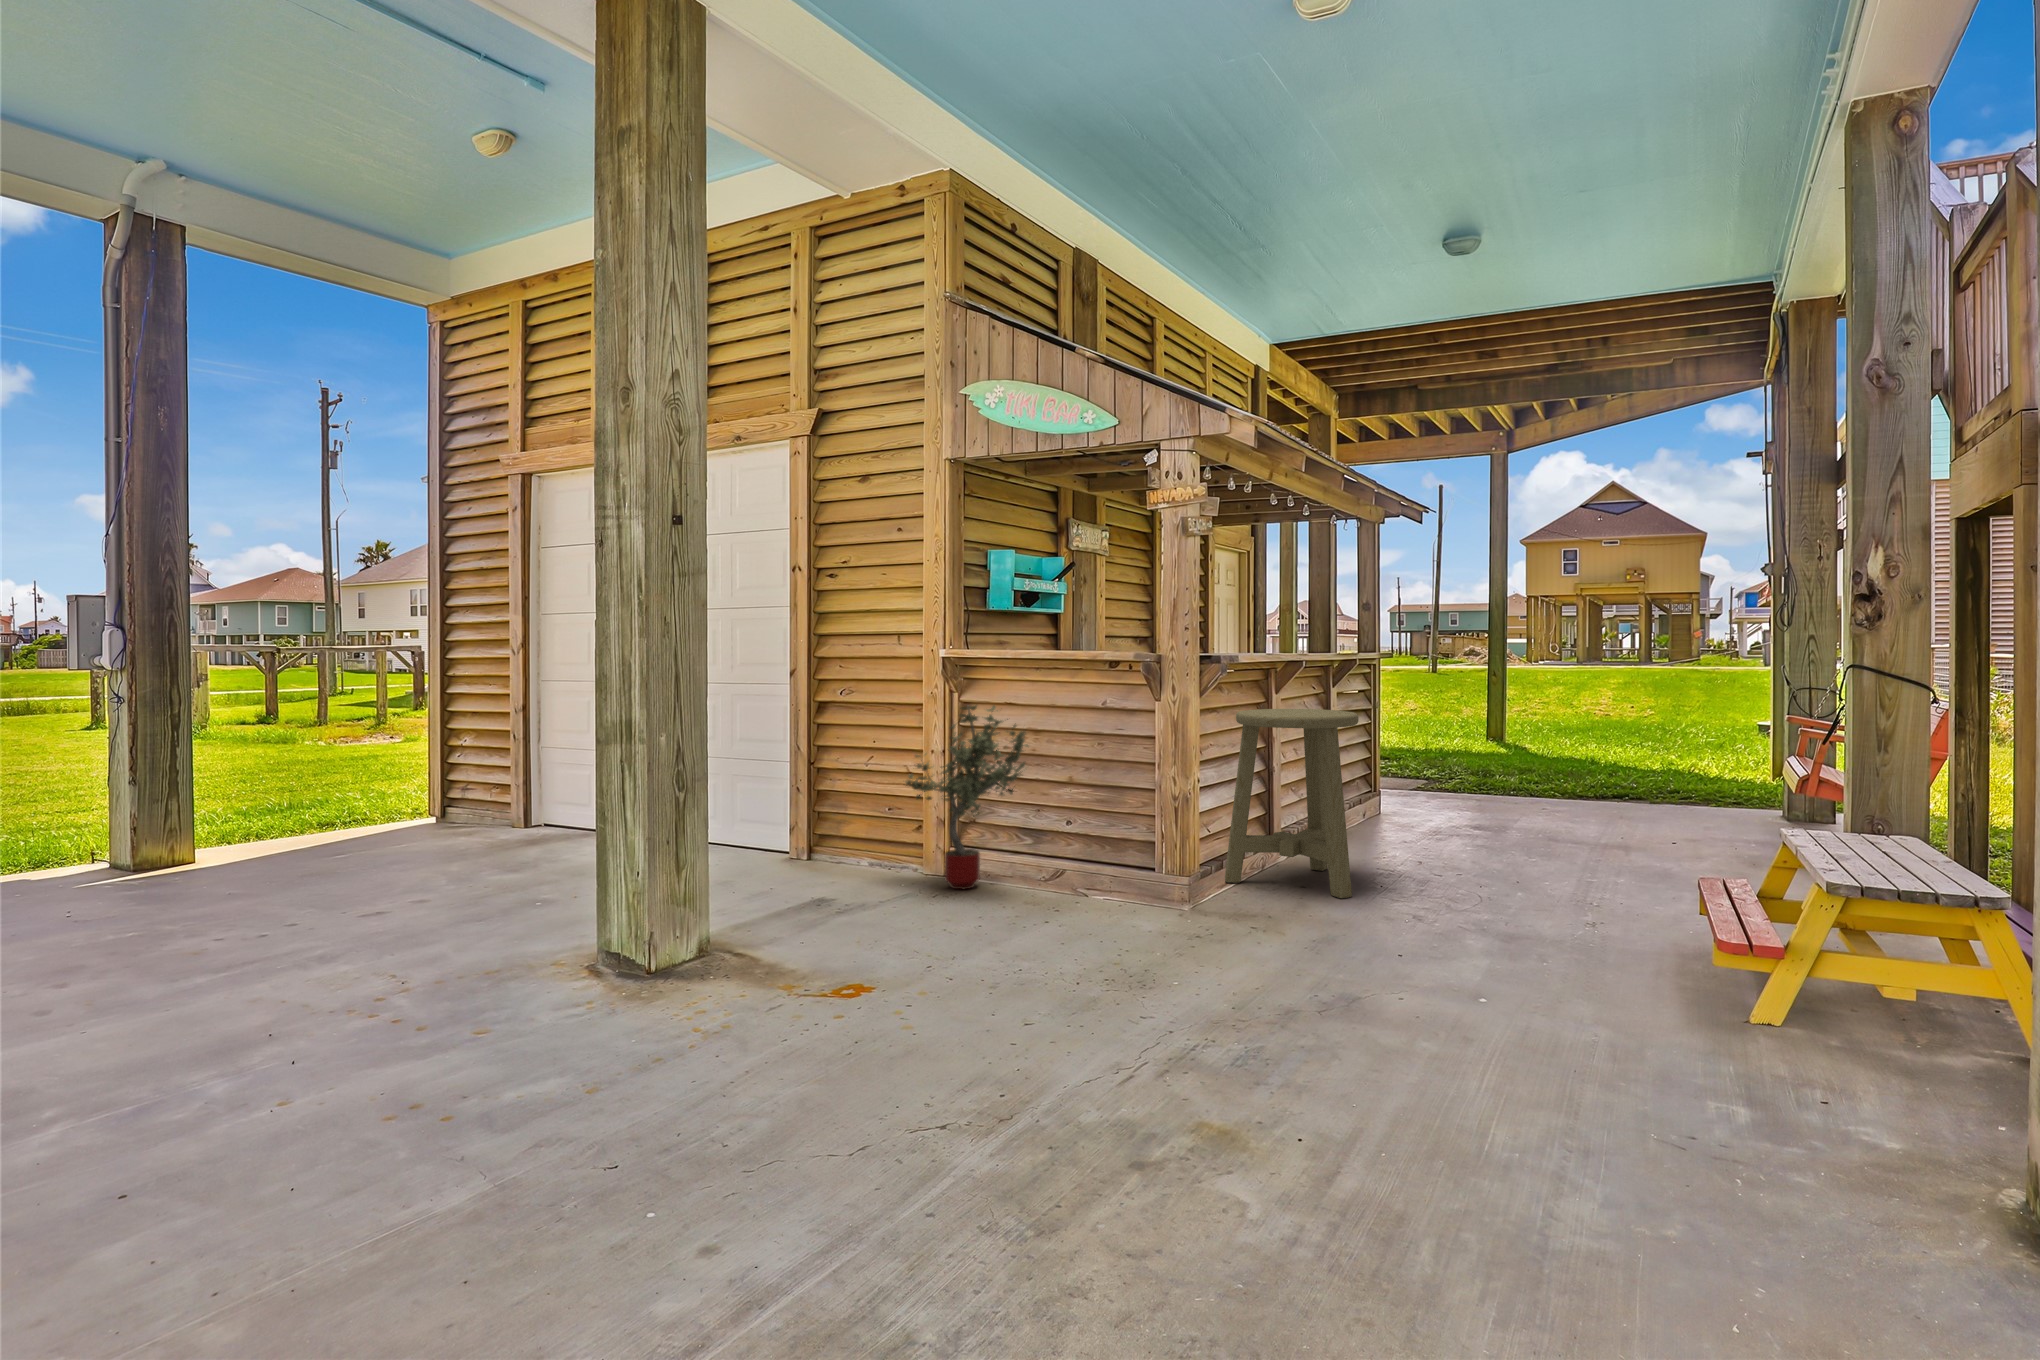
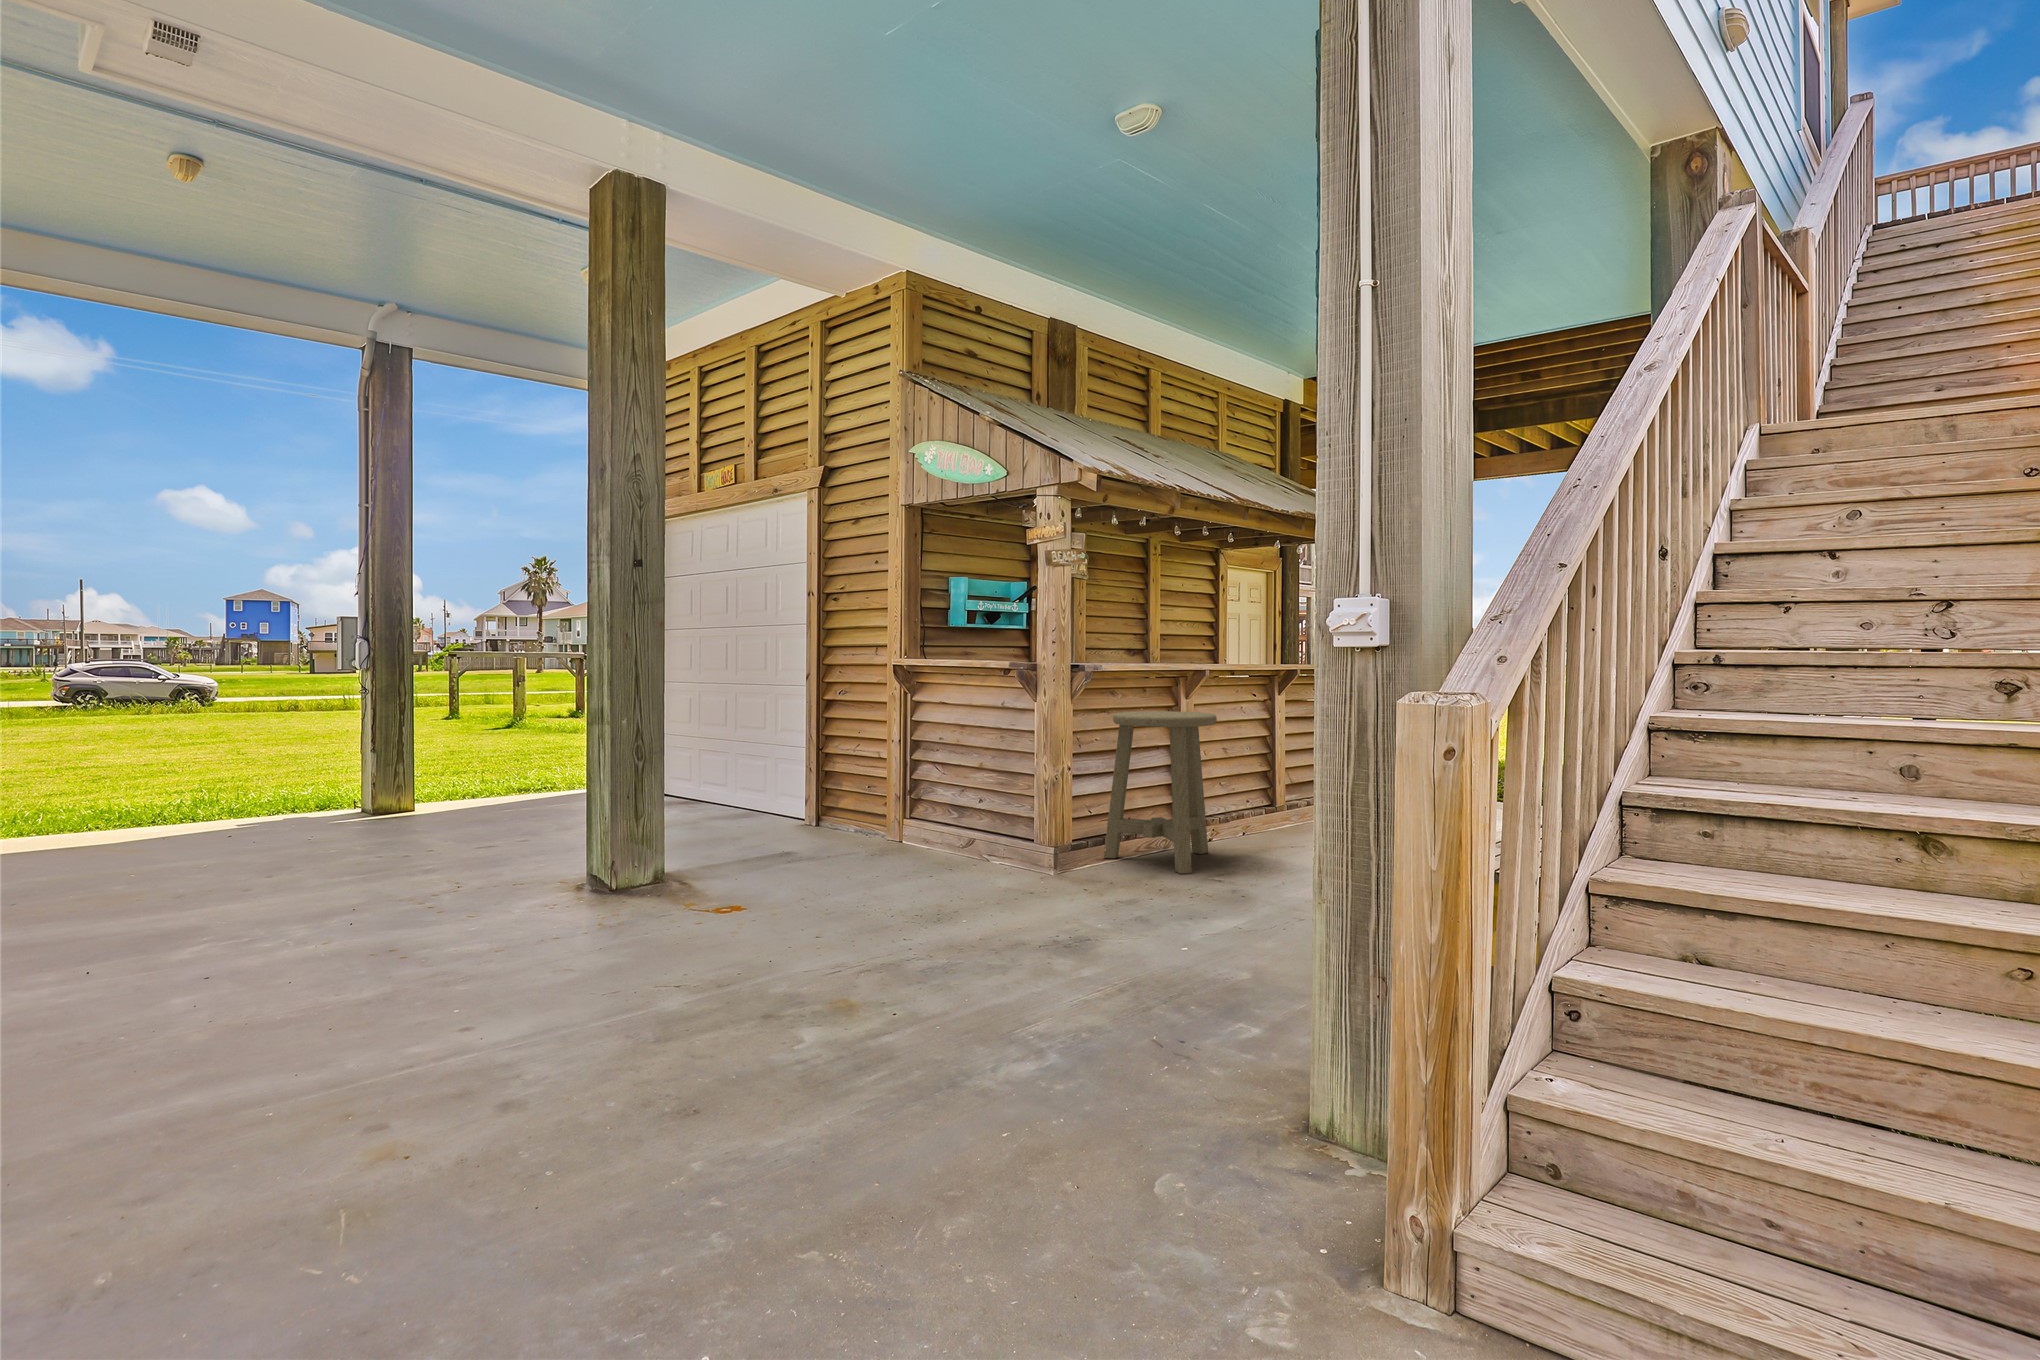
potted tree: present [906,705,1028,889] -> none [858,702,947,851]

